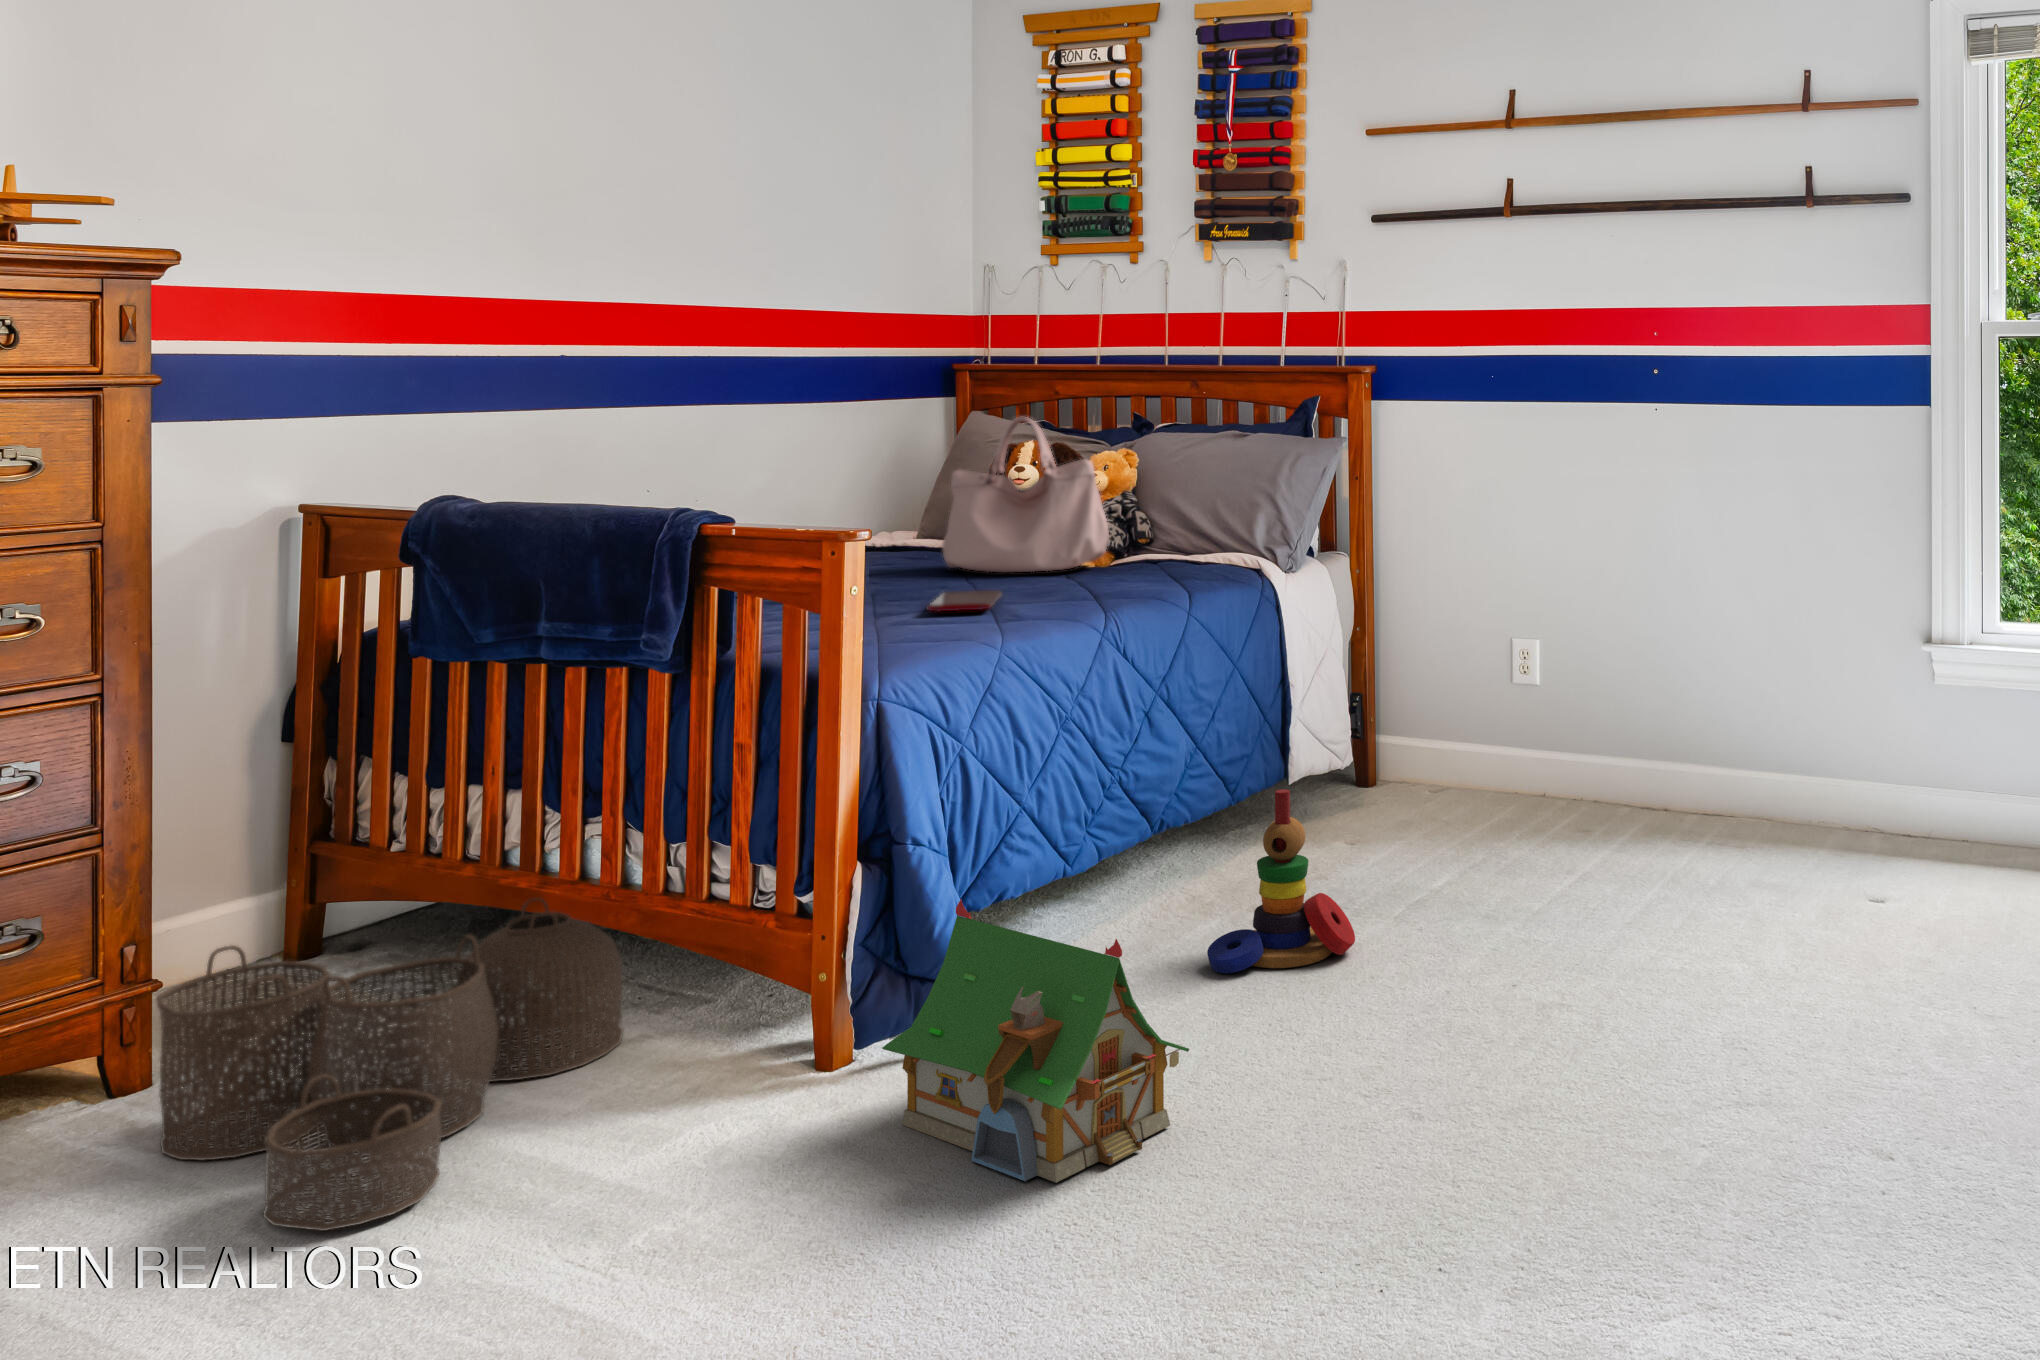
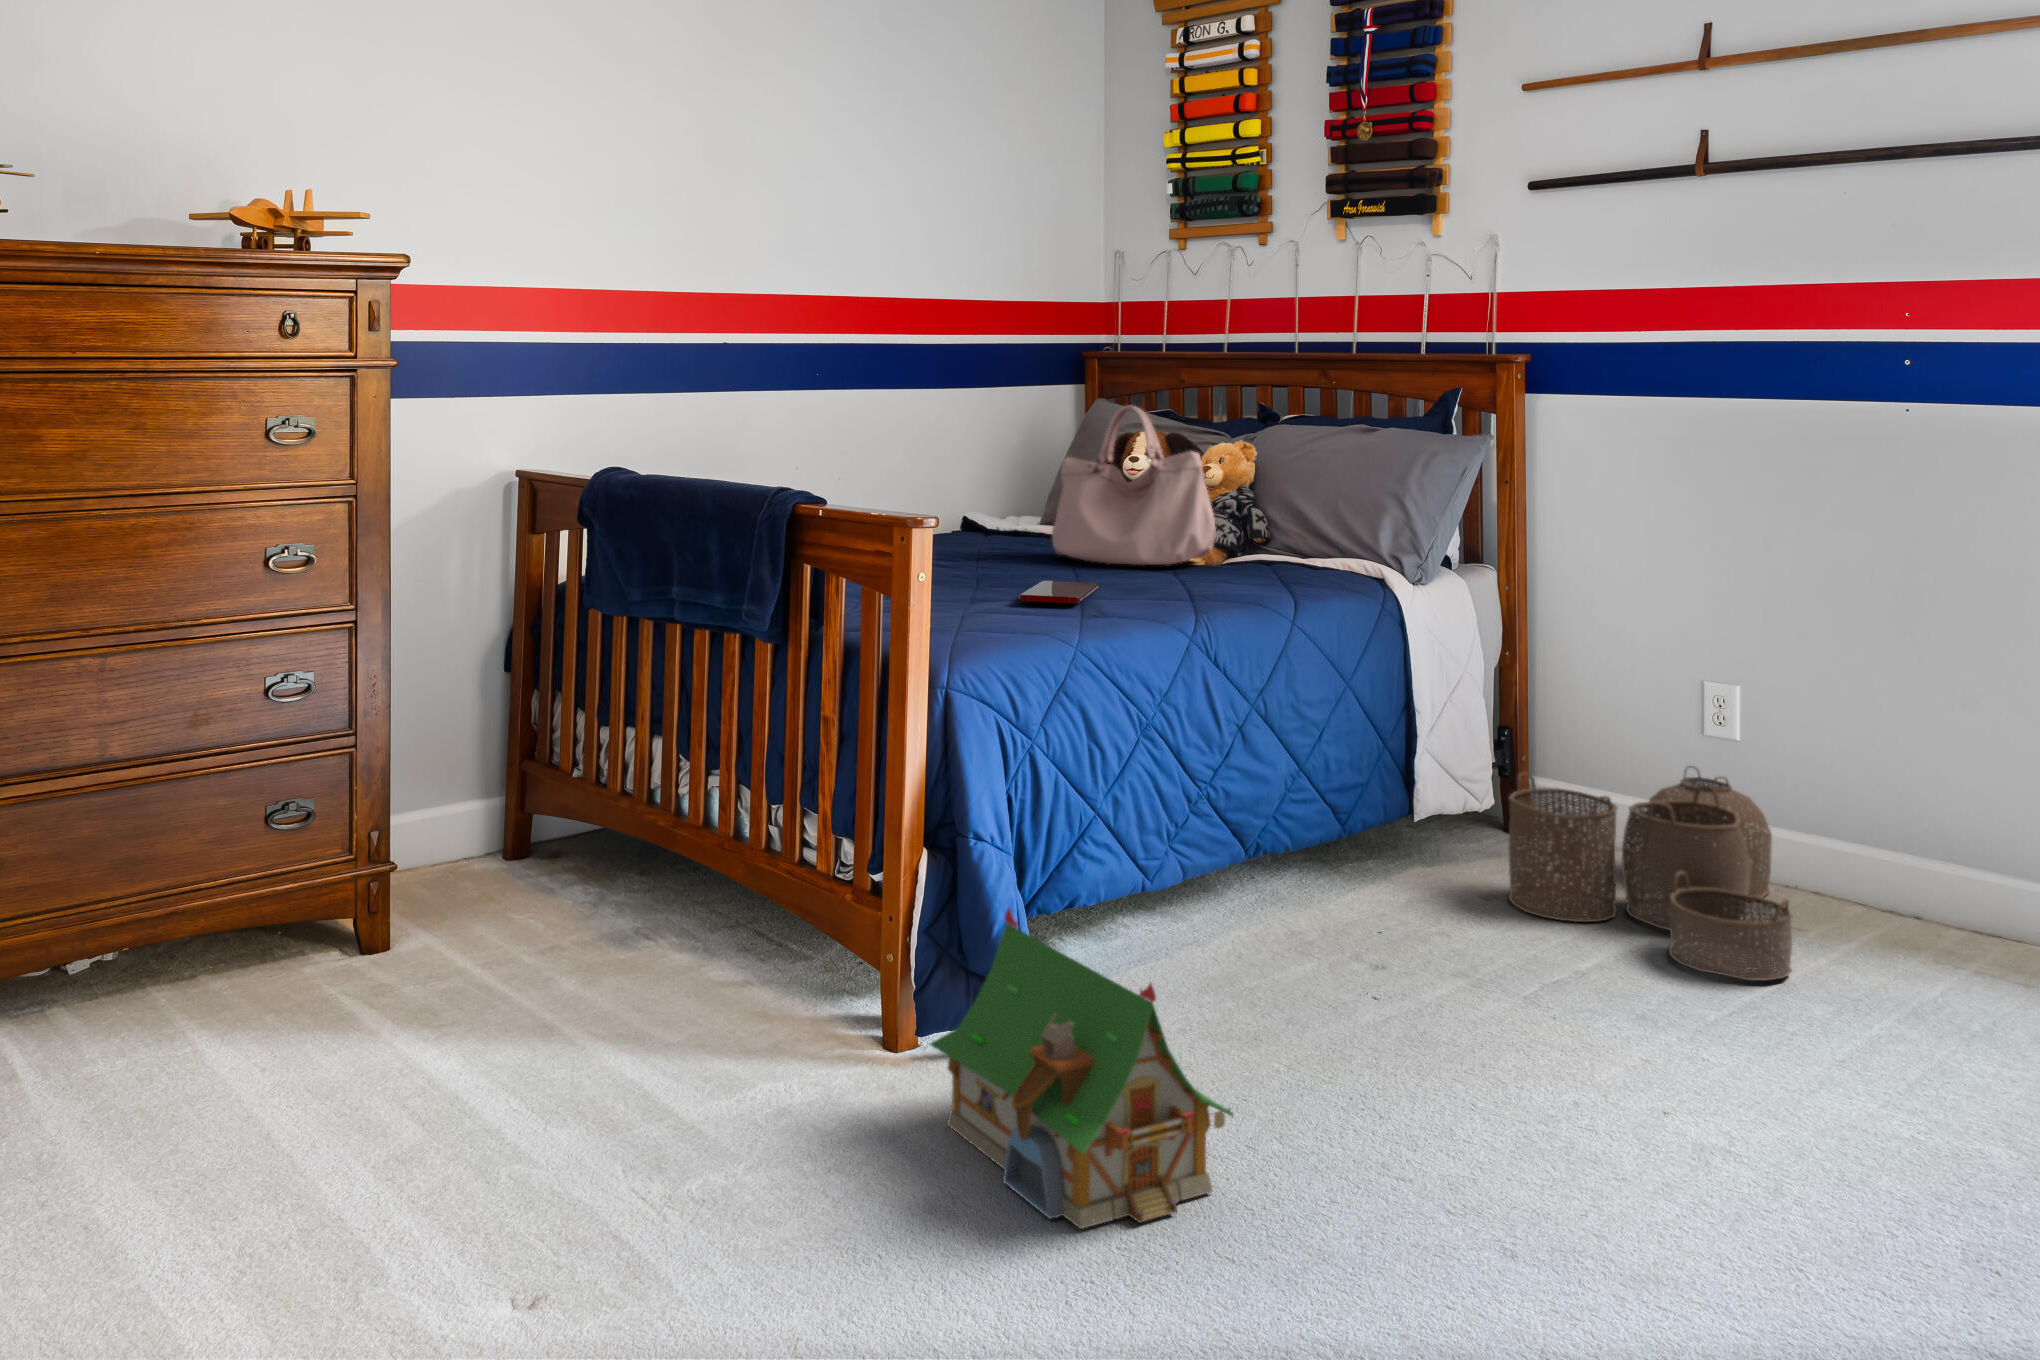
stacking toy: present [1207,789,1355,974] -> none [1290,830,1463,1032]
woven basket: present [156,899,623,1231] -> present [1509,766,1793,981]

